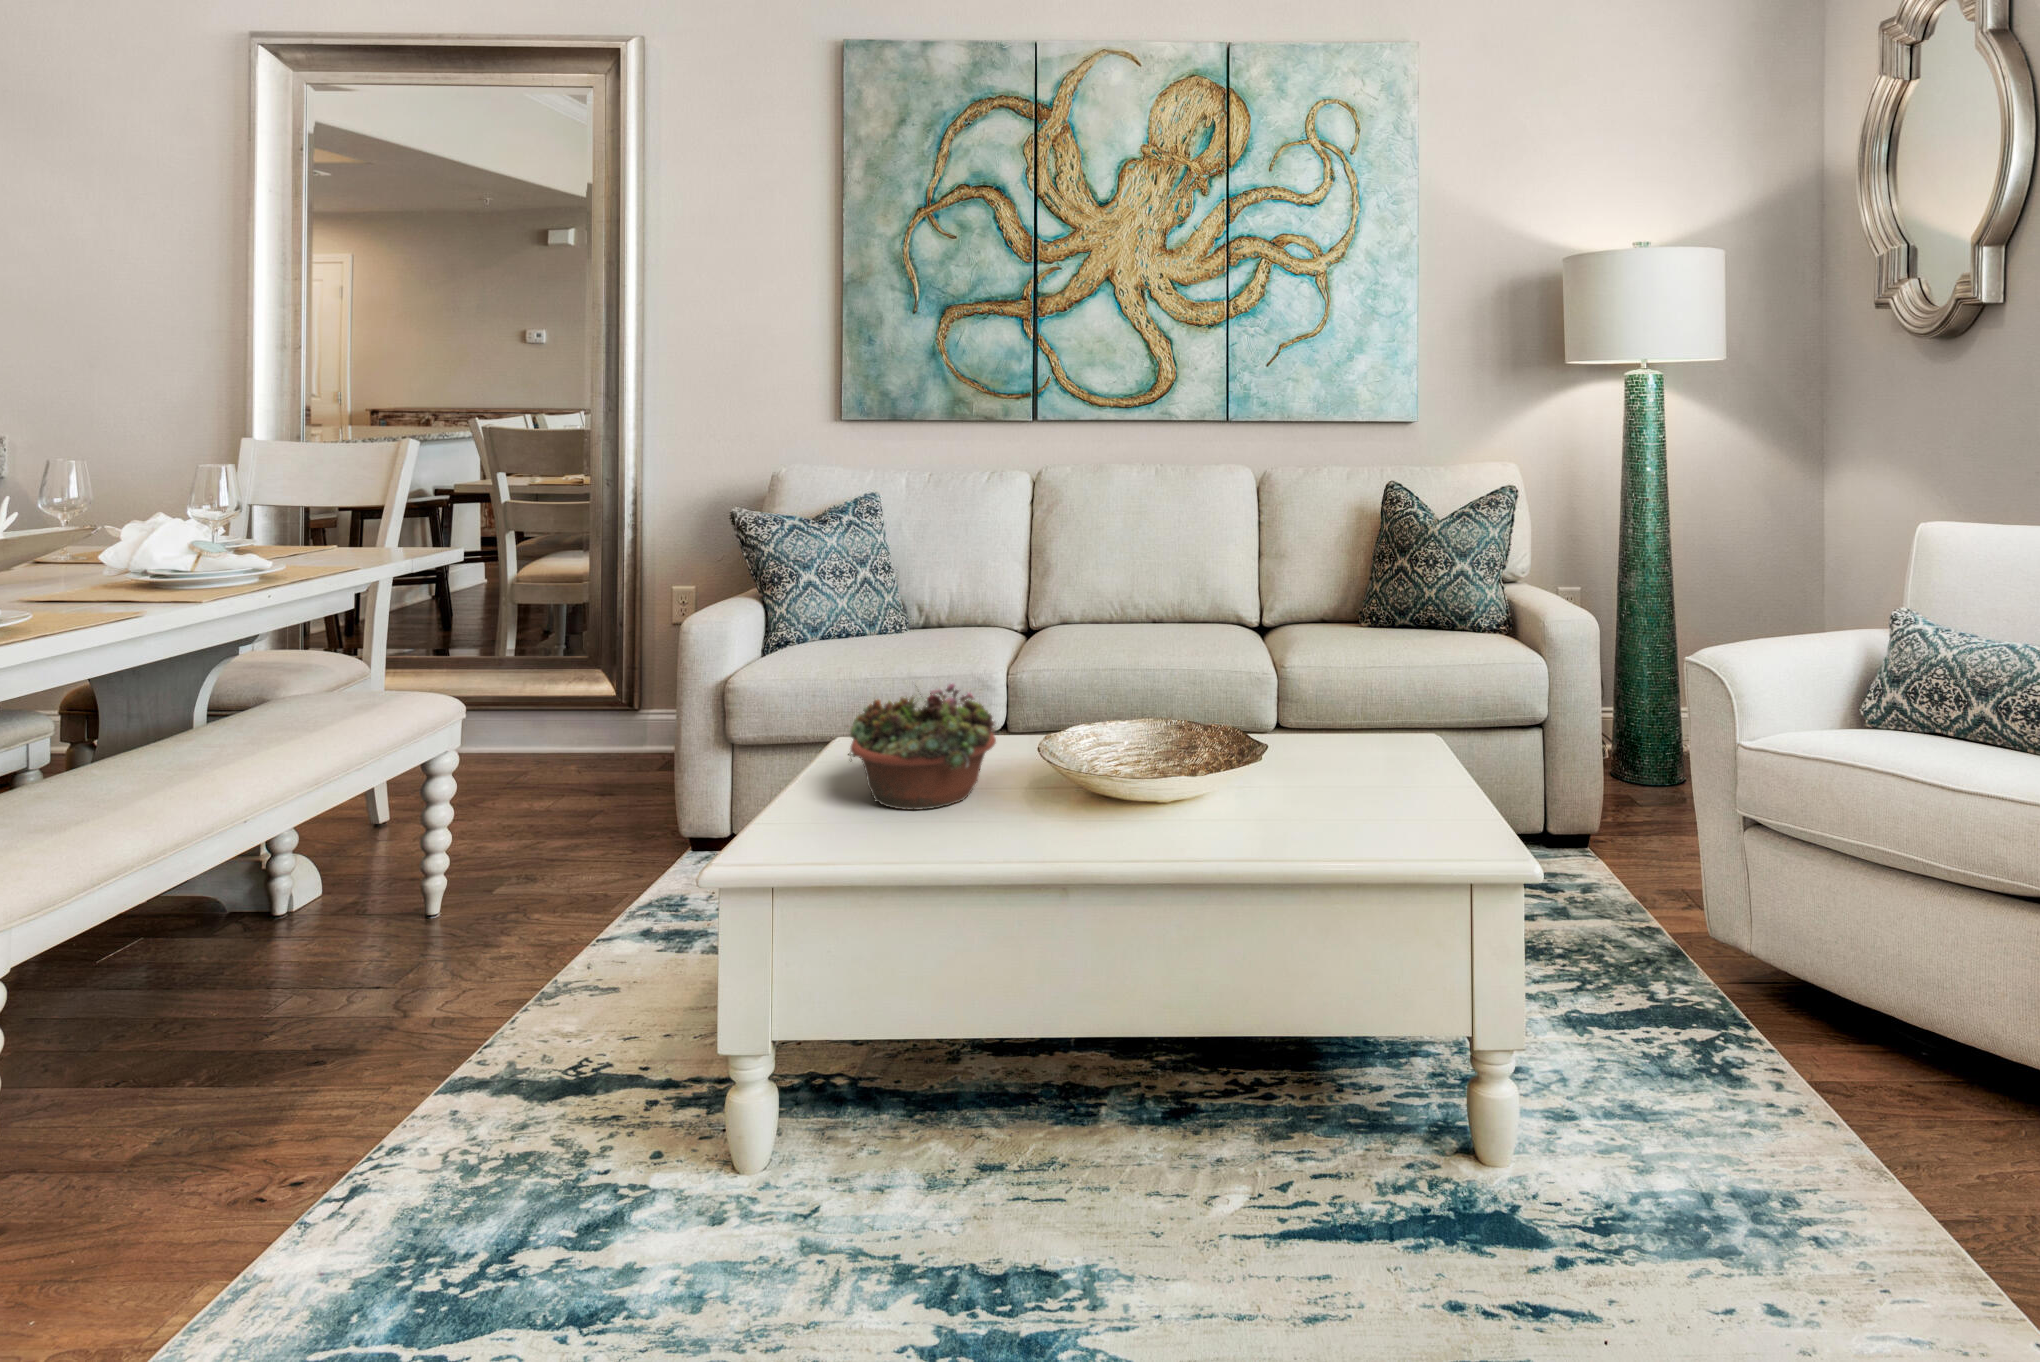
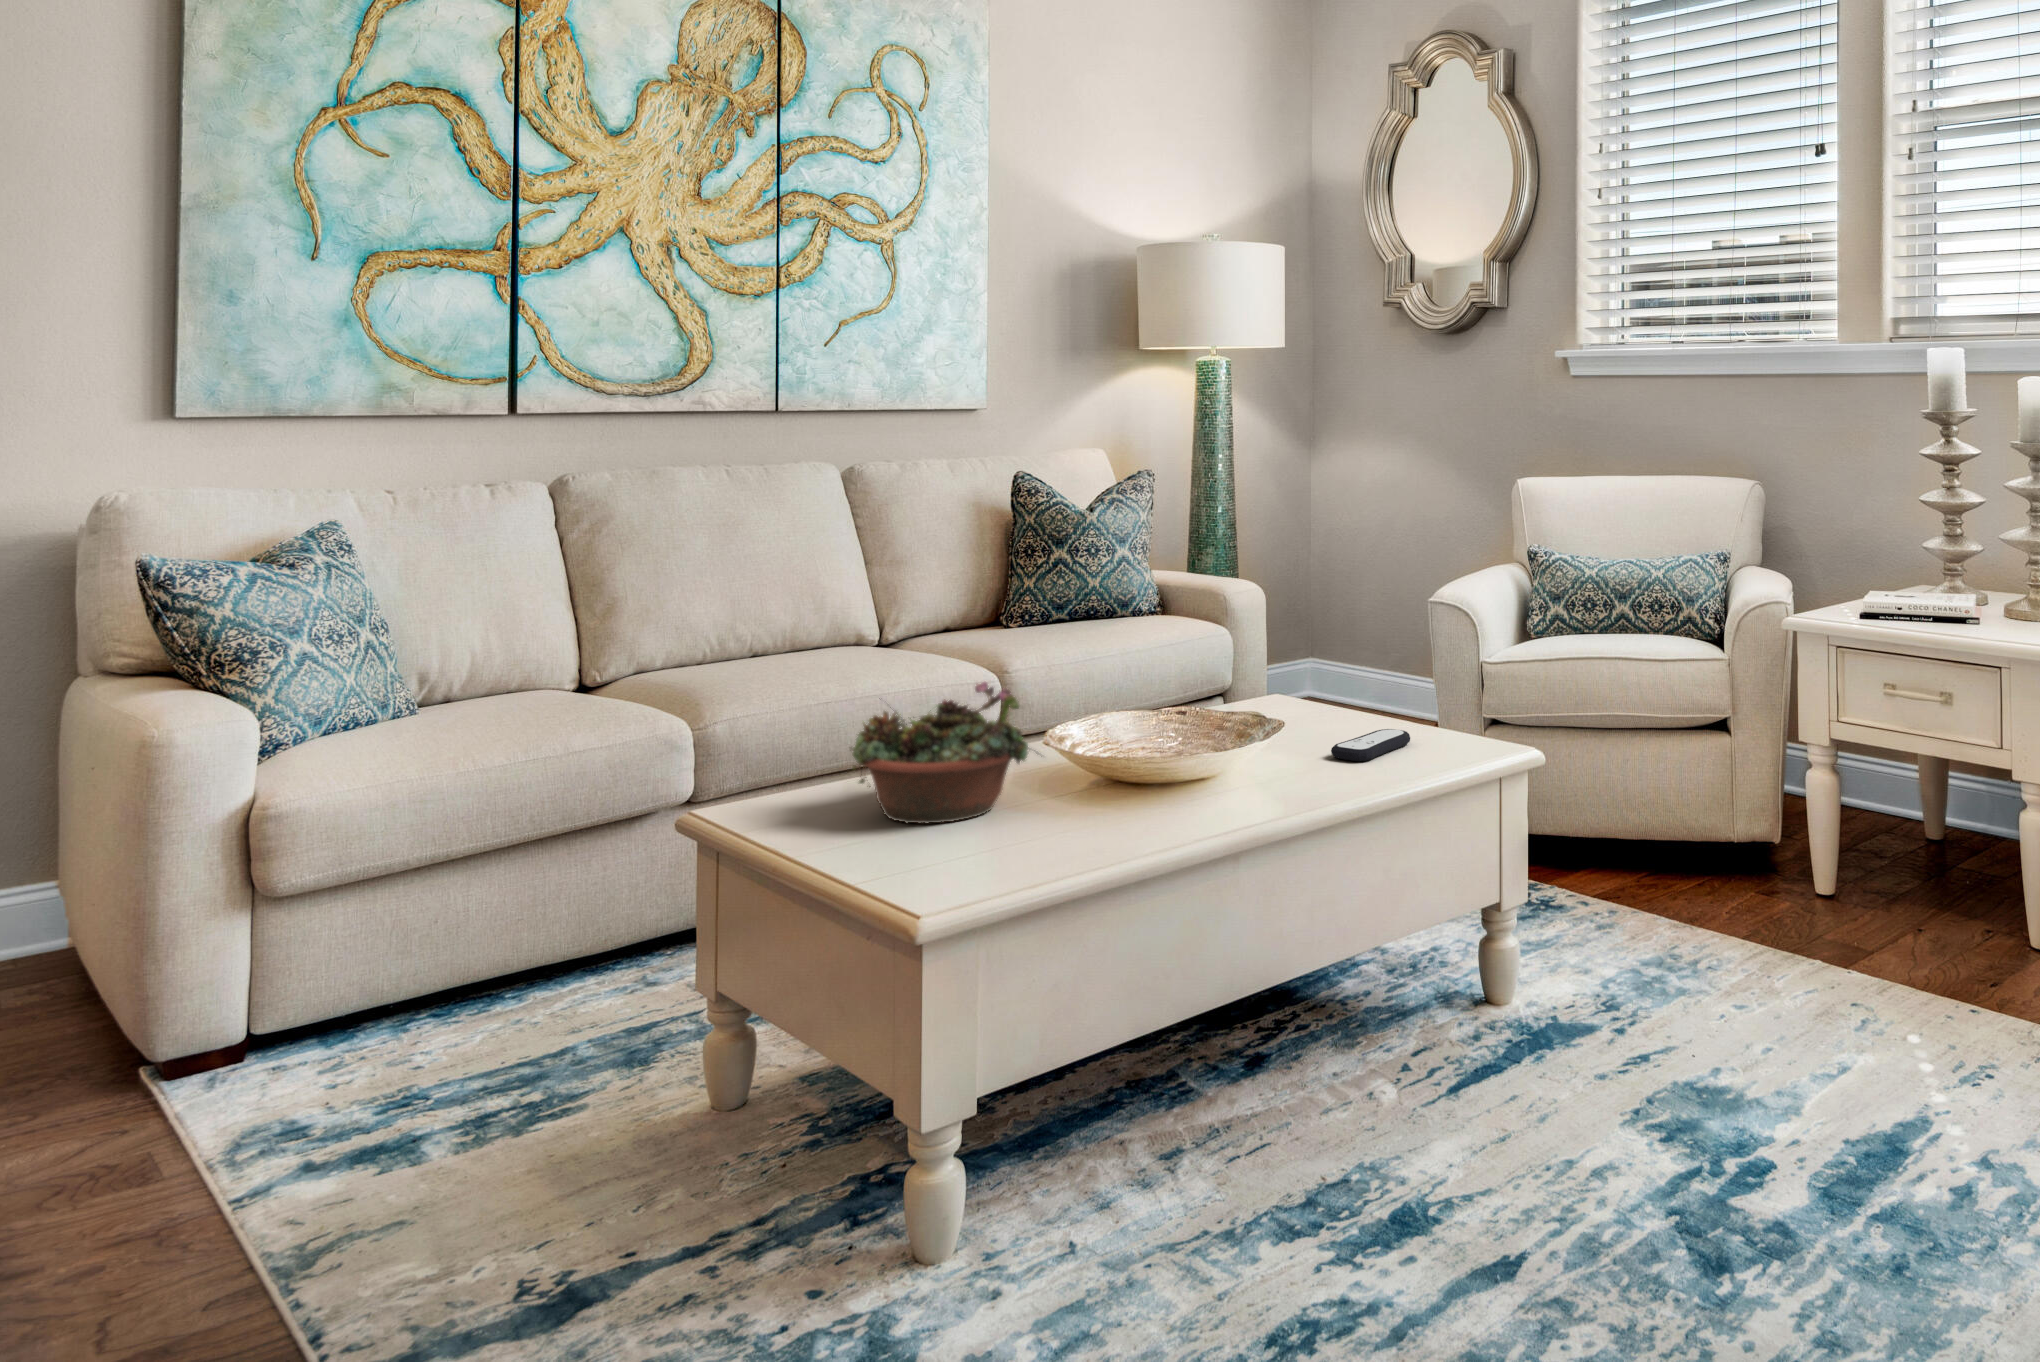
remote control: none [1300,810,1417,845] -> present [1331,729,1410,761]

